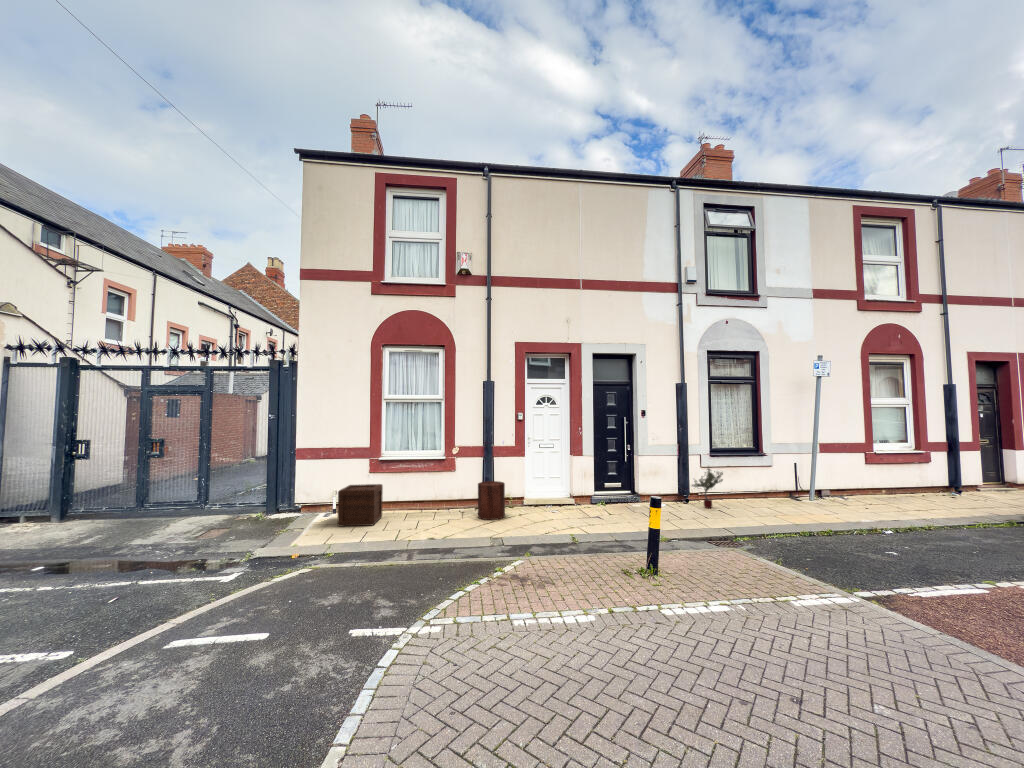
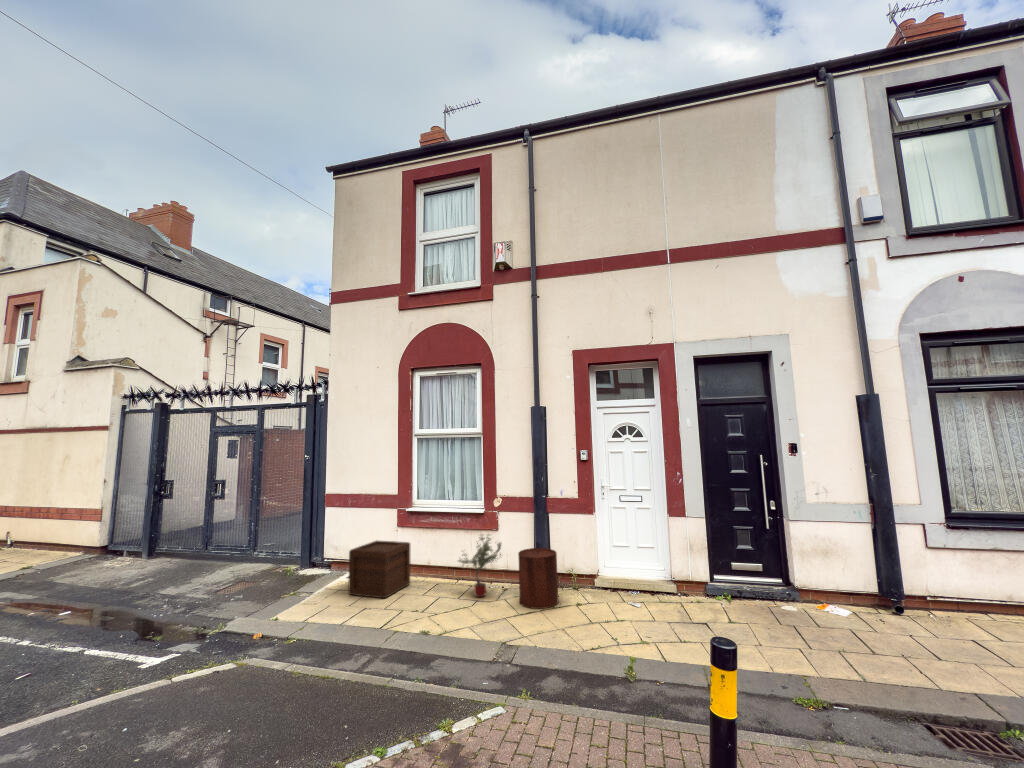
potted tree: present [692,467,723,508] -> present [459,534,501,597]

